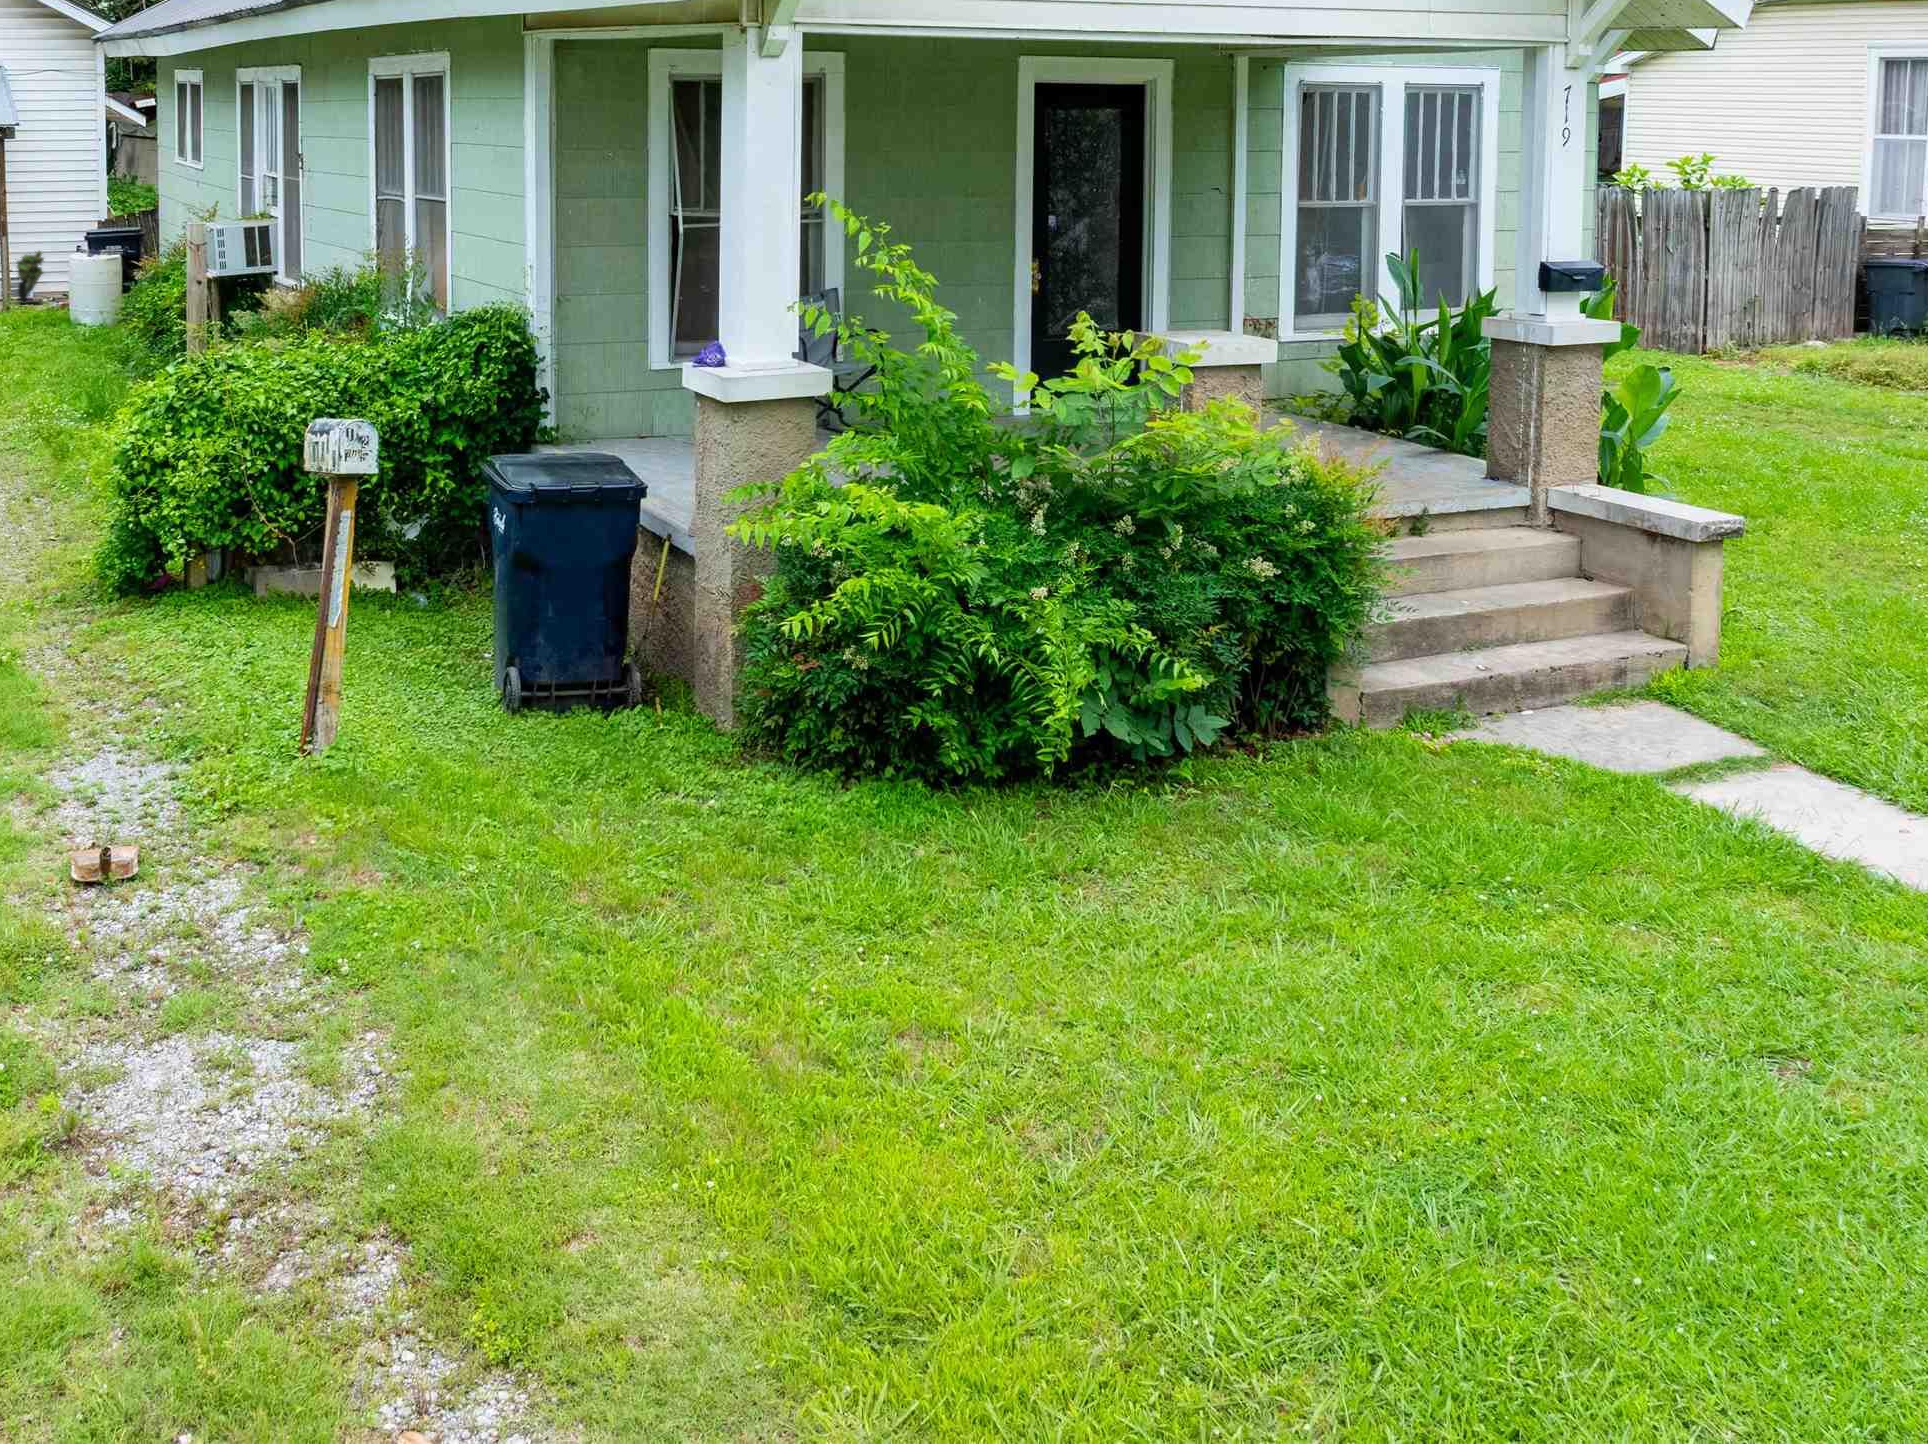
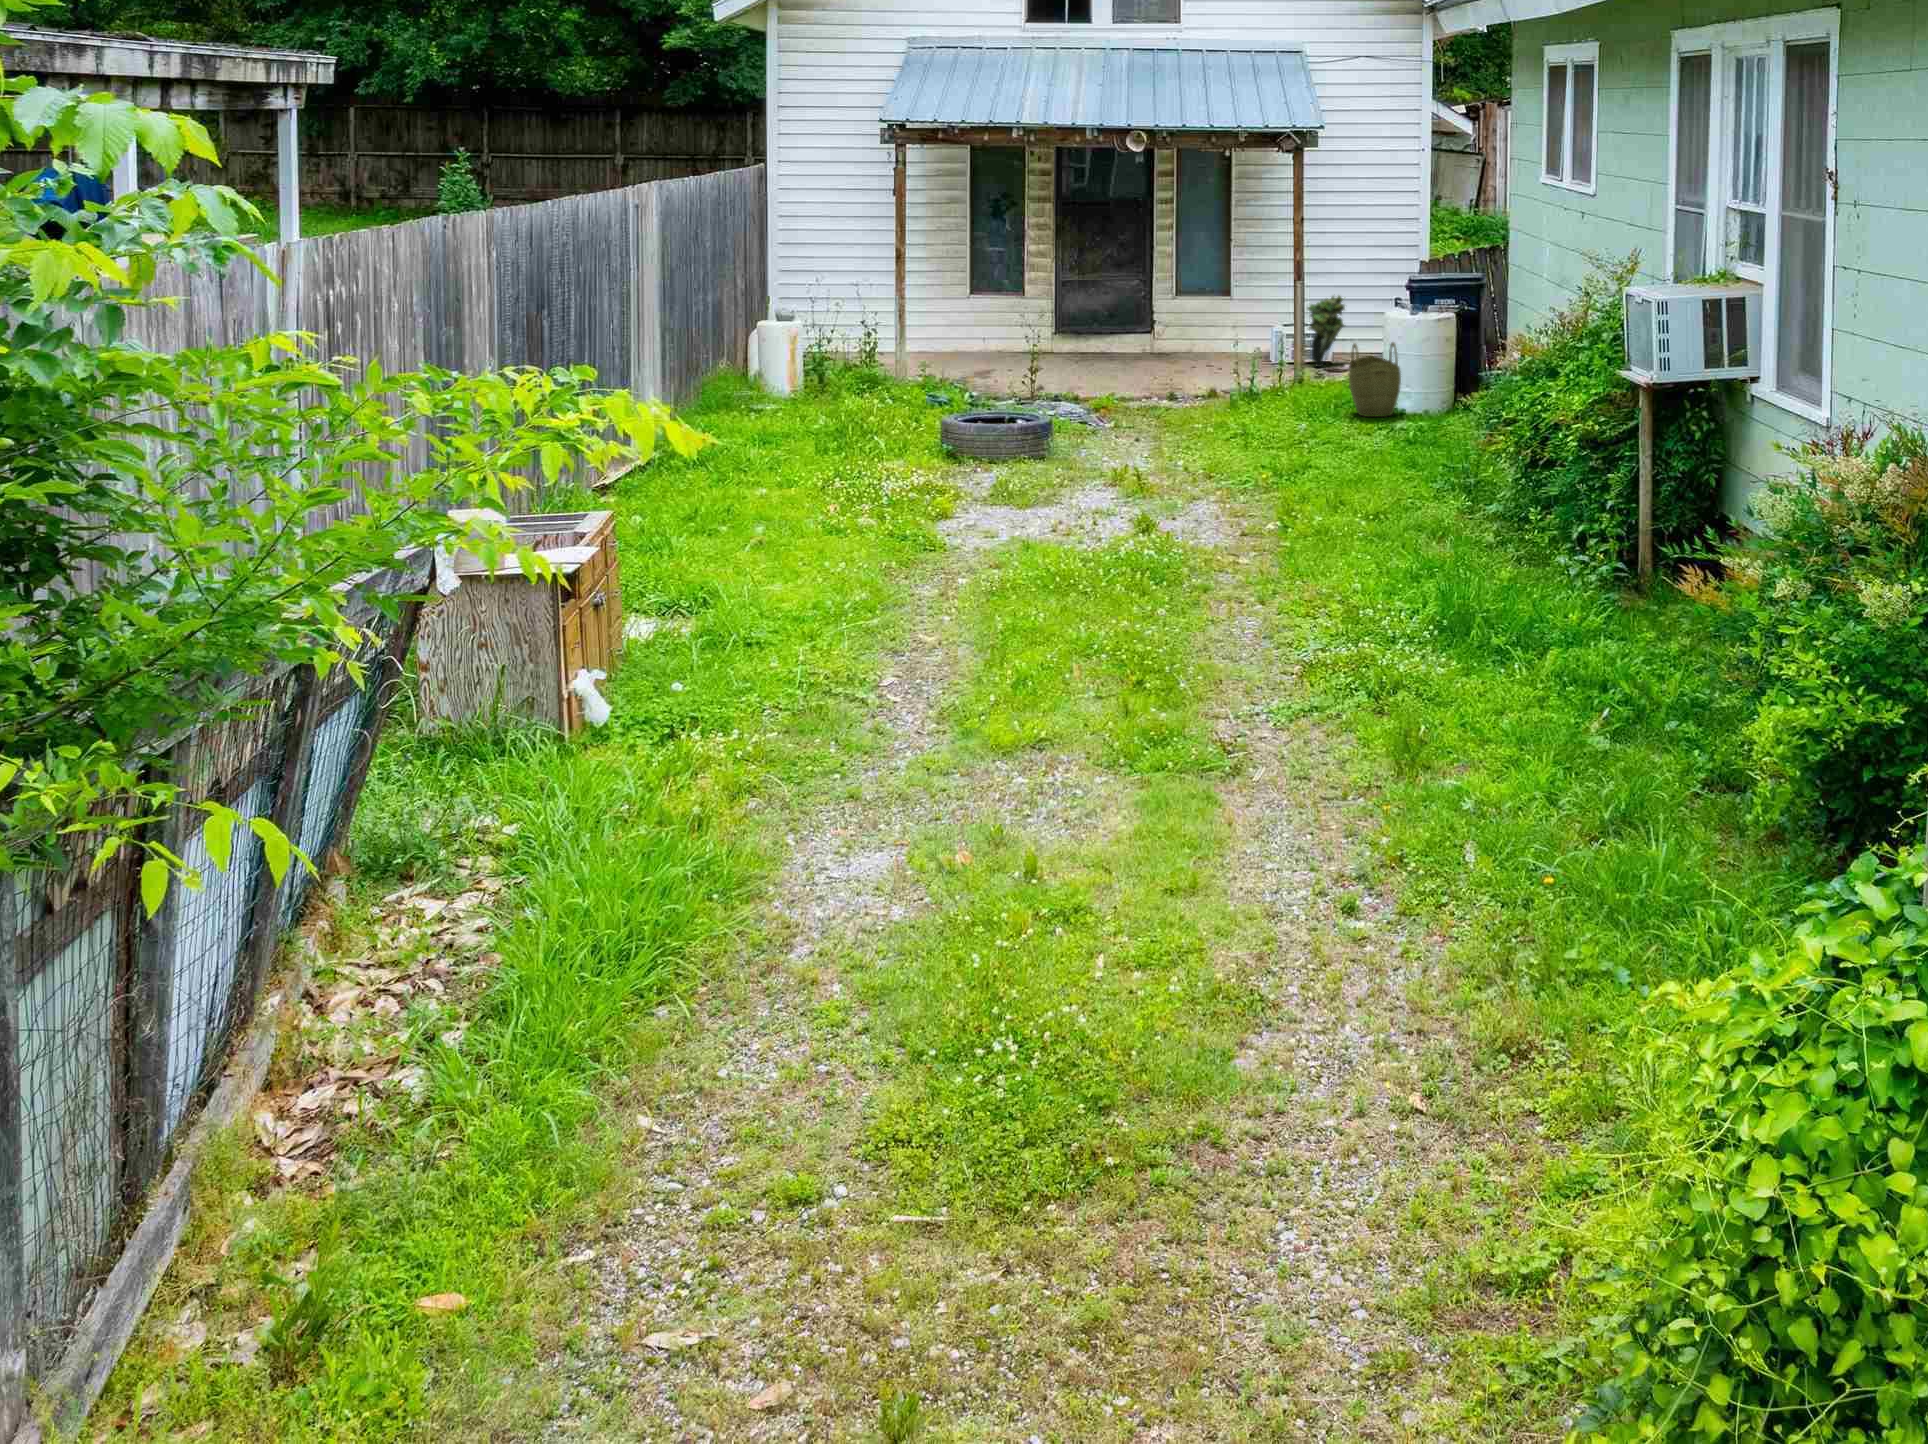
woven basket: none [47,277,85,328] -> present [1348,342,1401,417]

